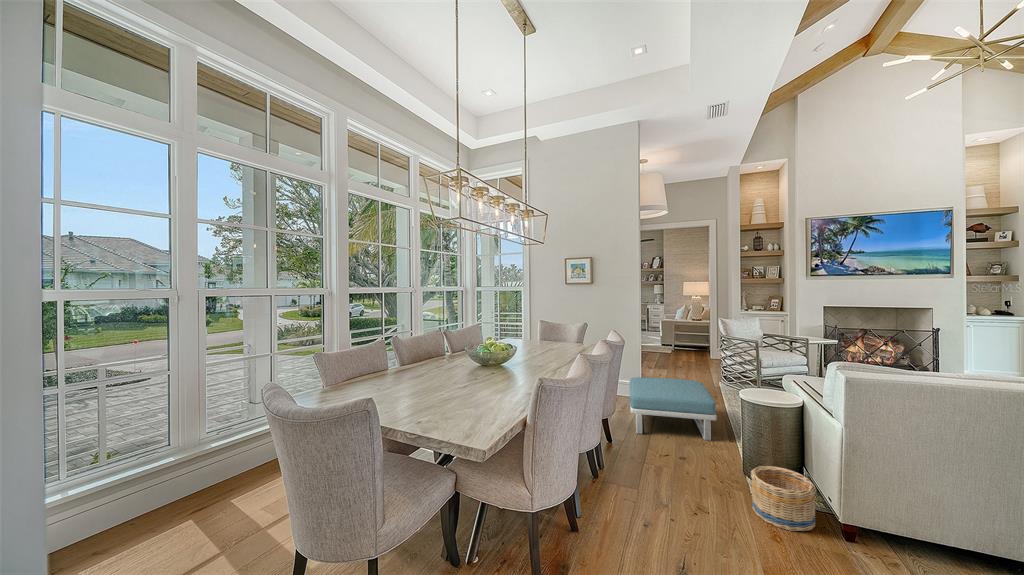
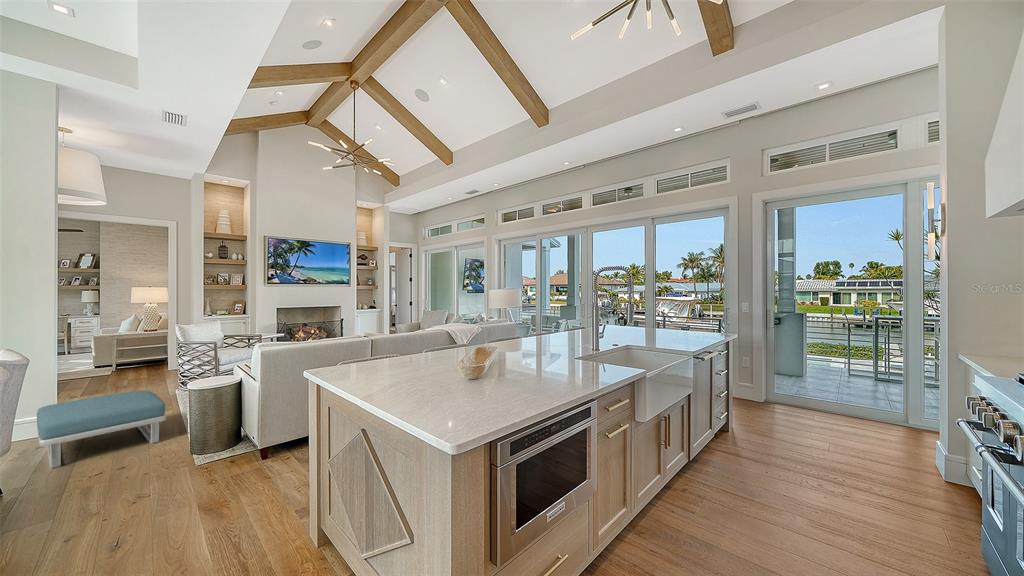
basket: present [751,466,816,531] -> none [194,431,245,477]

